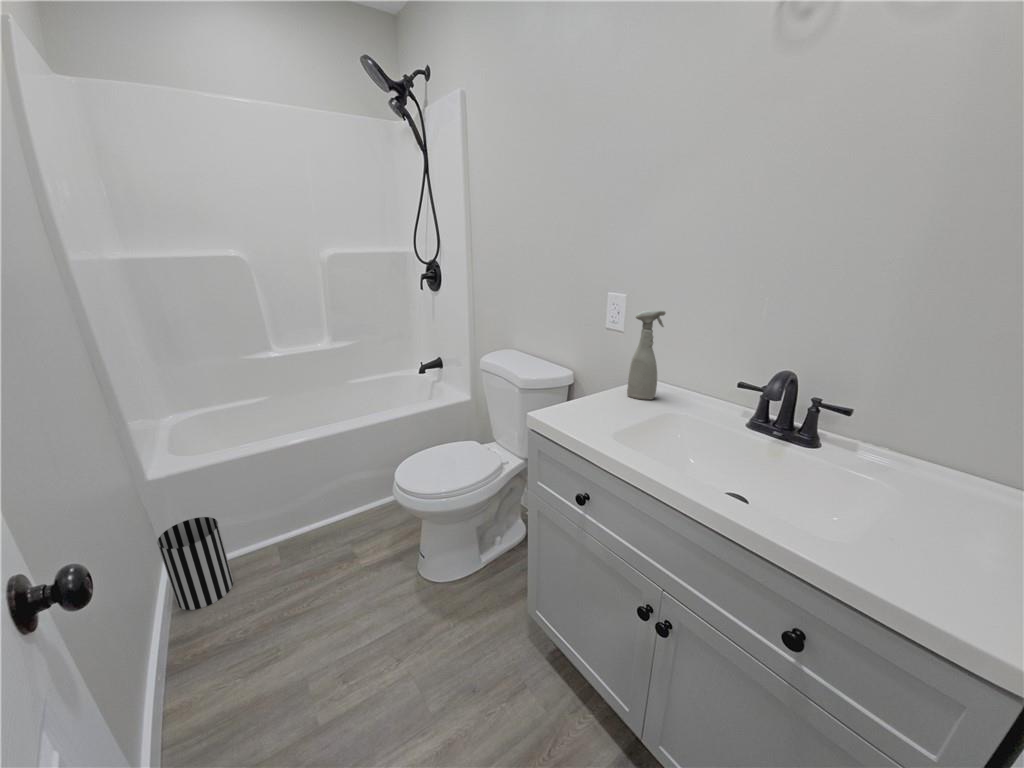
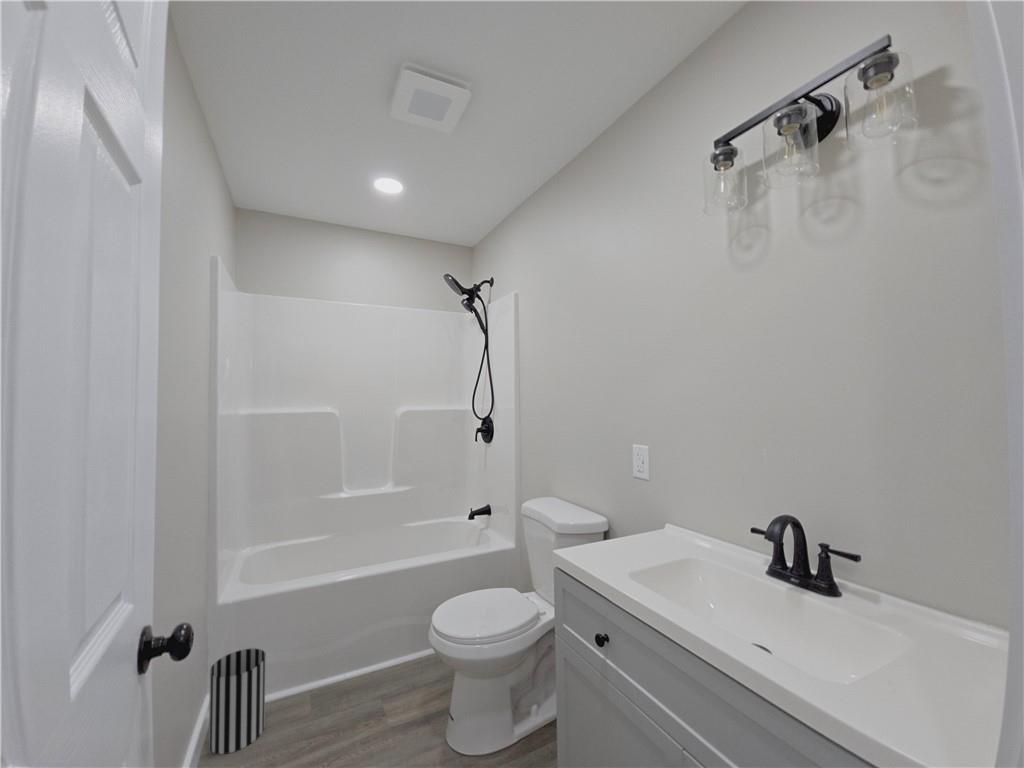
spray bottle: present [627,310,665,400] -> none [651,460,678,545]

